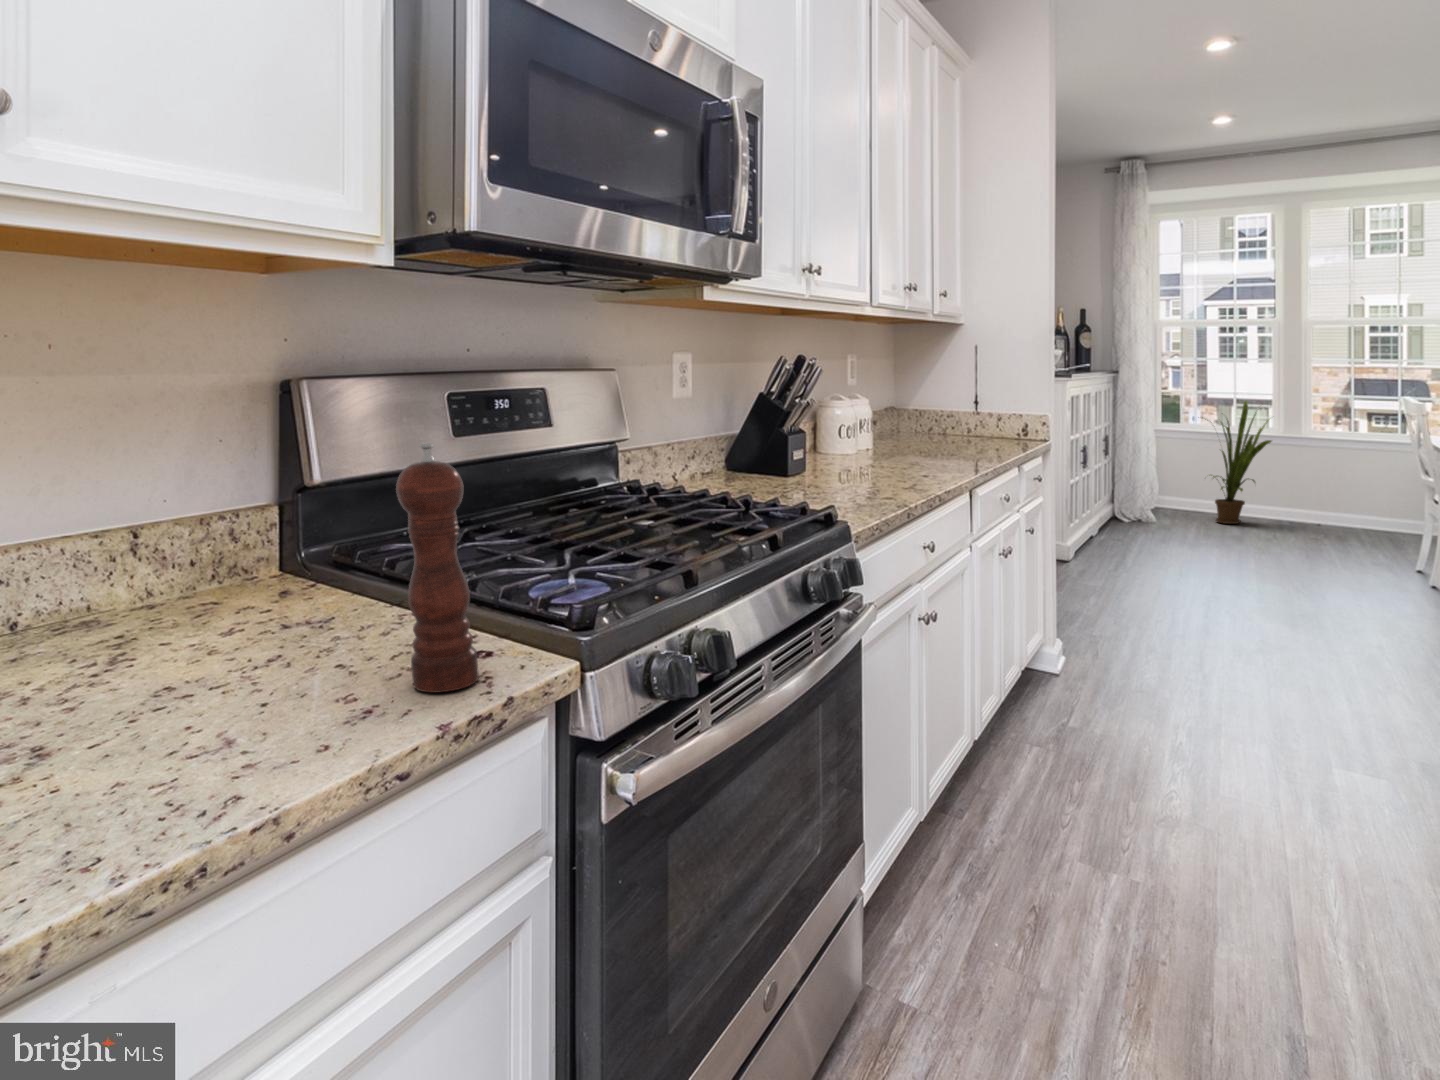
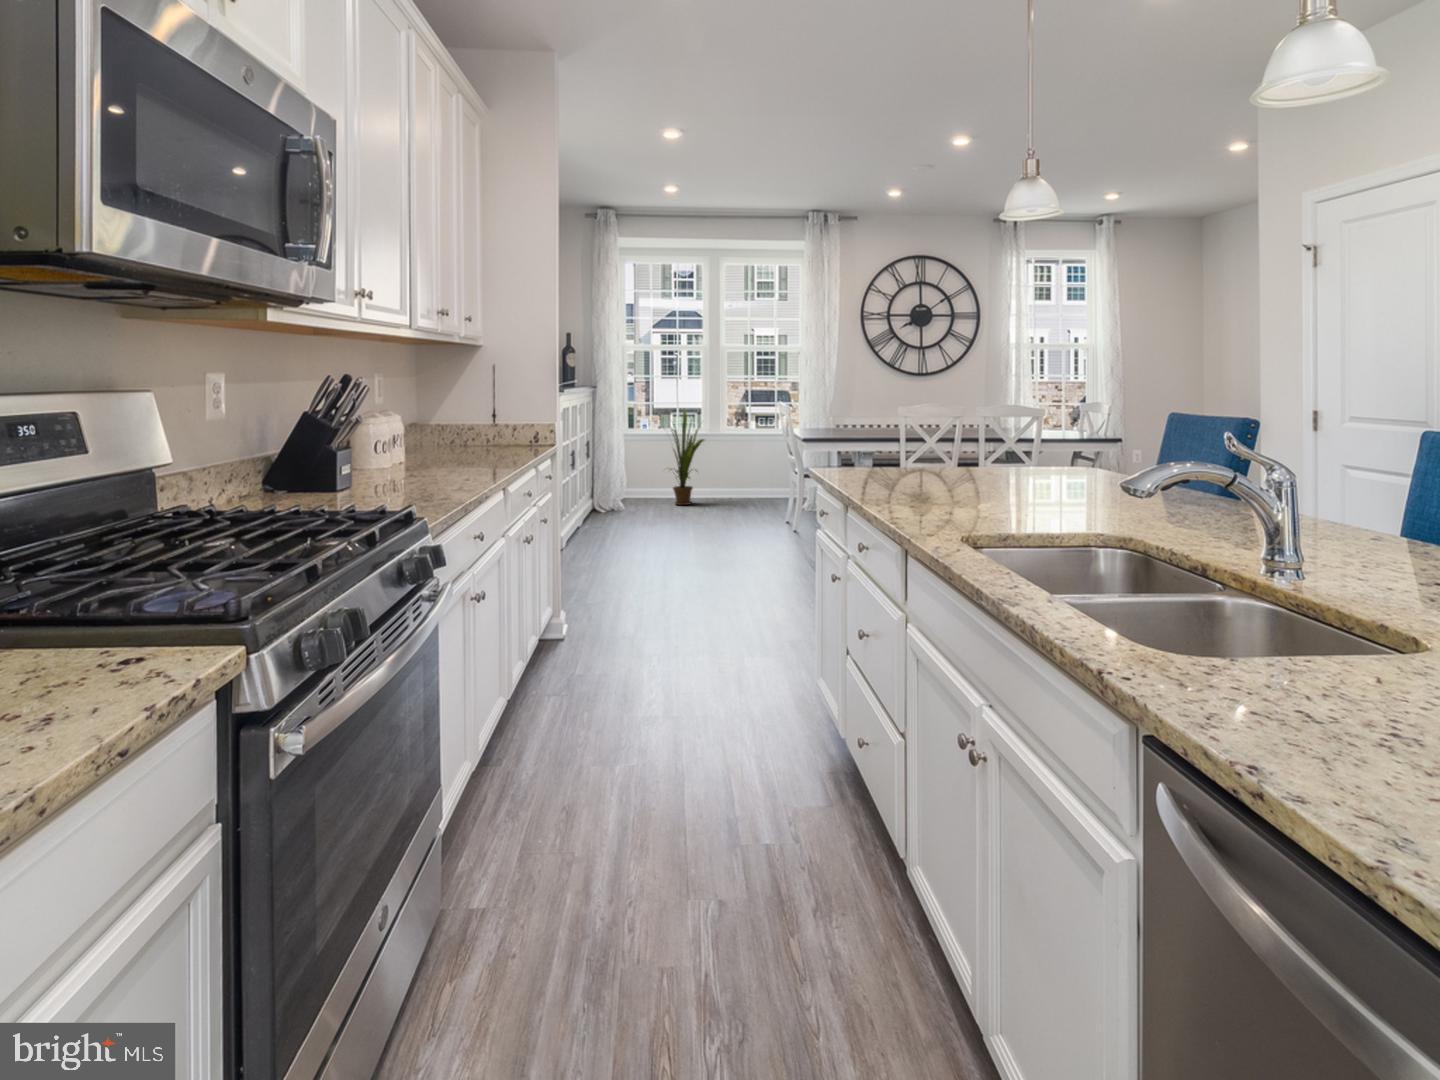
pepper mill: present [396,443,479,692] -> none [51,470,152,692]

